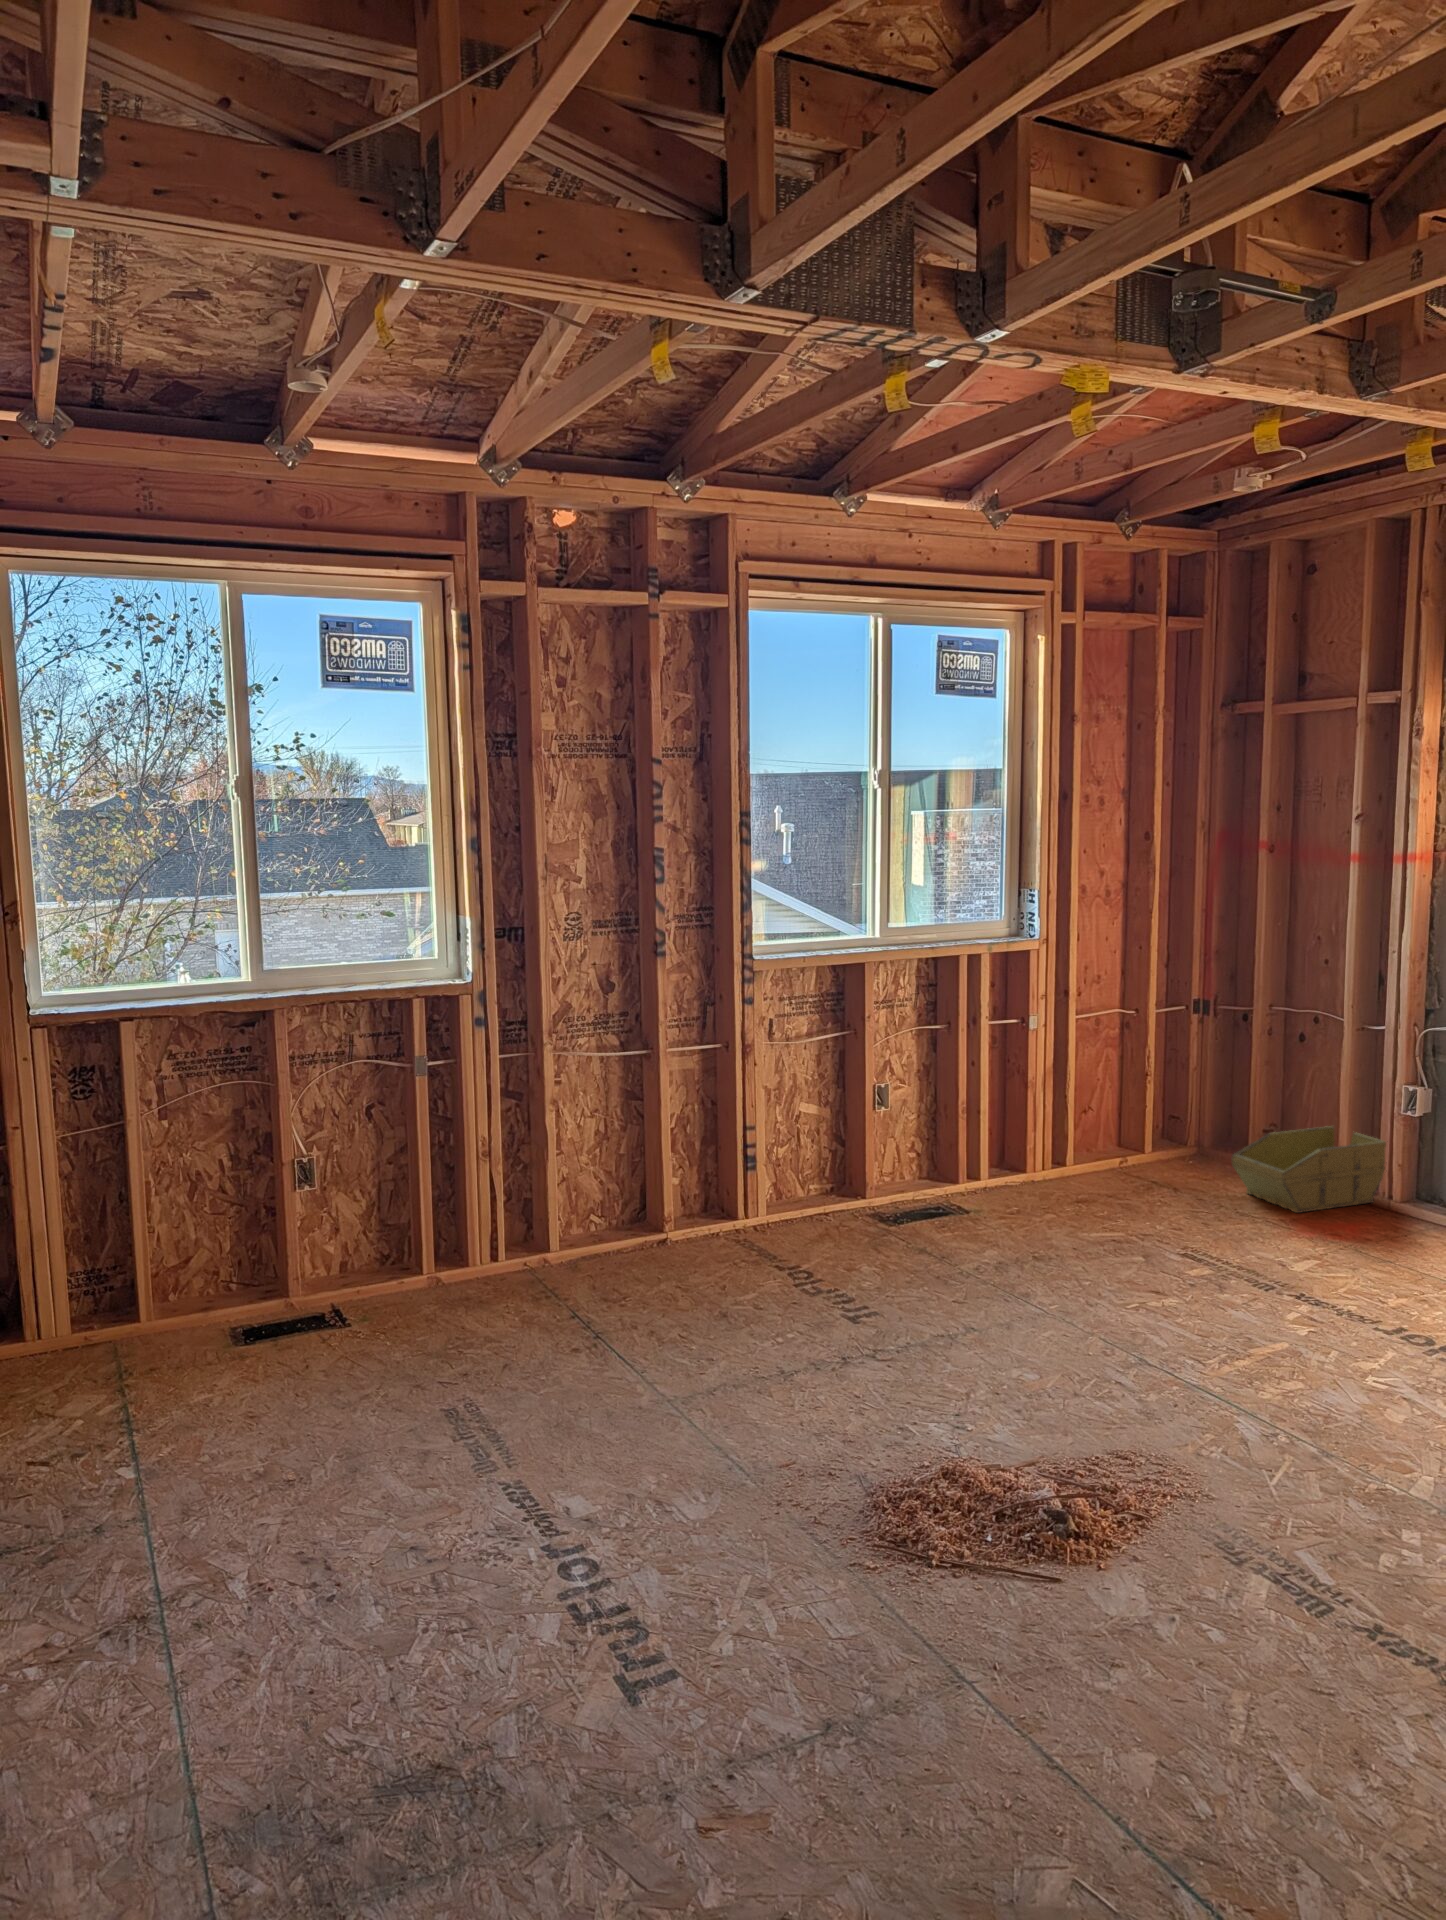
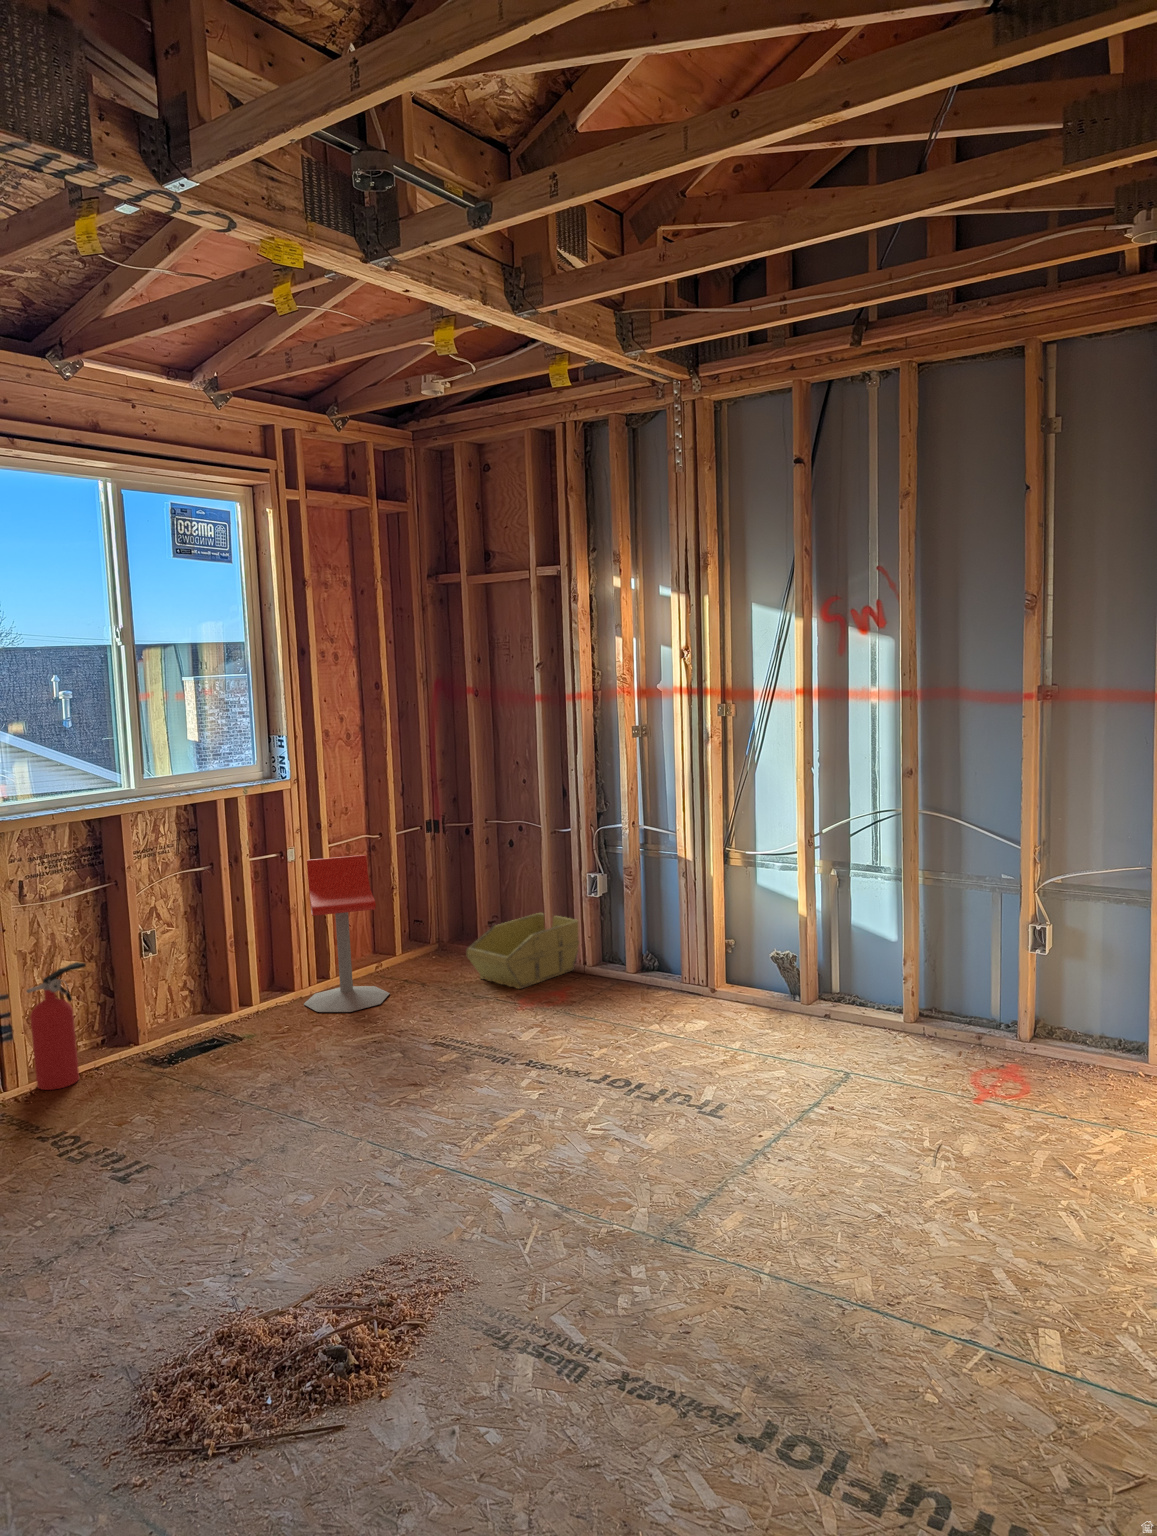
stool: none [1035,1029,1134,1204] -> present [304,855,390,1012]
fire extinguisher: none [770,1105,823,1226] -> present [27,962,86,1090]

